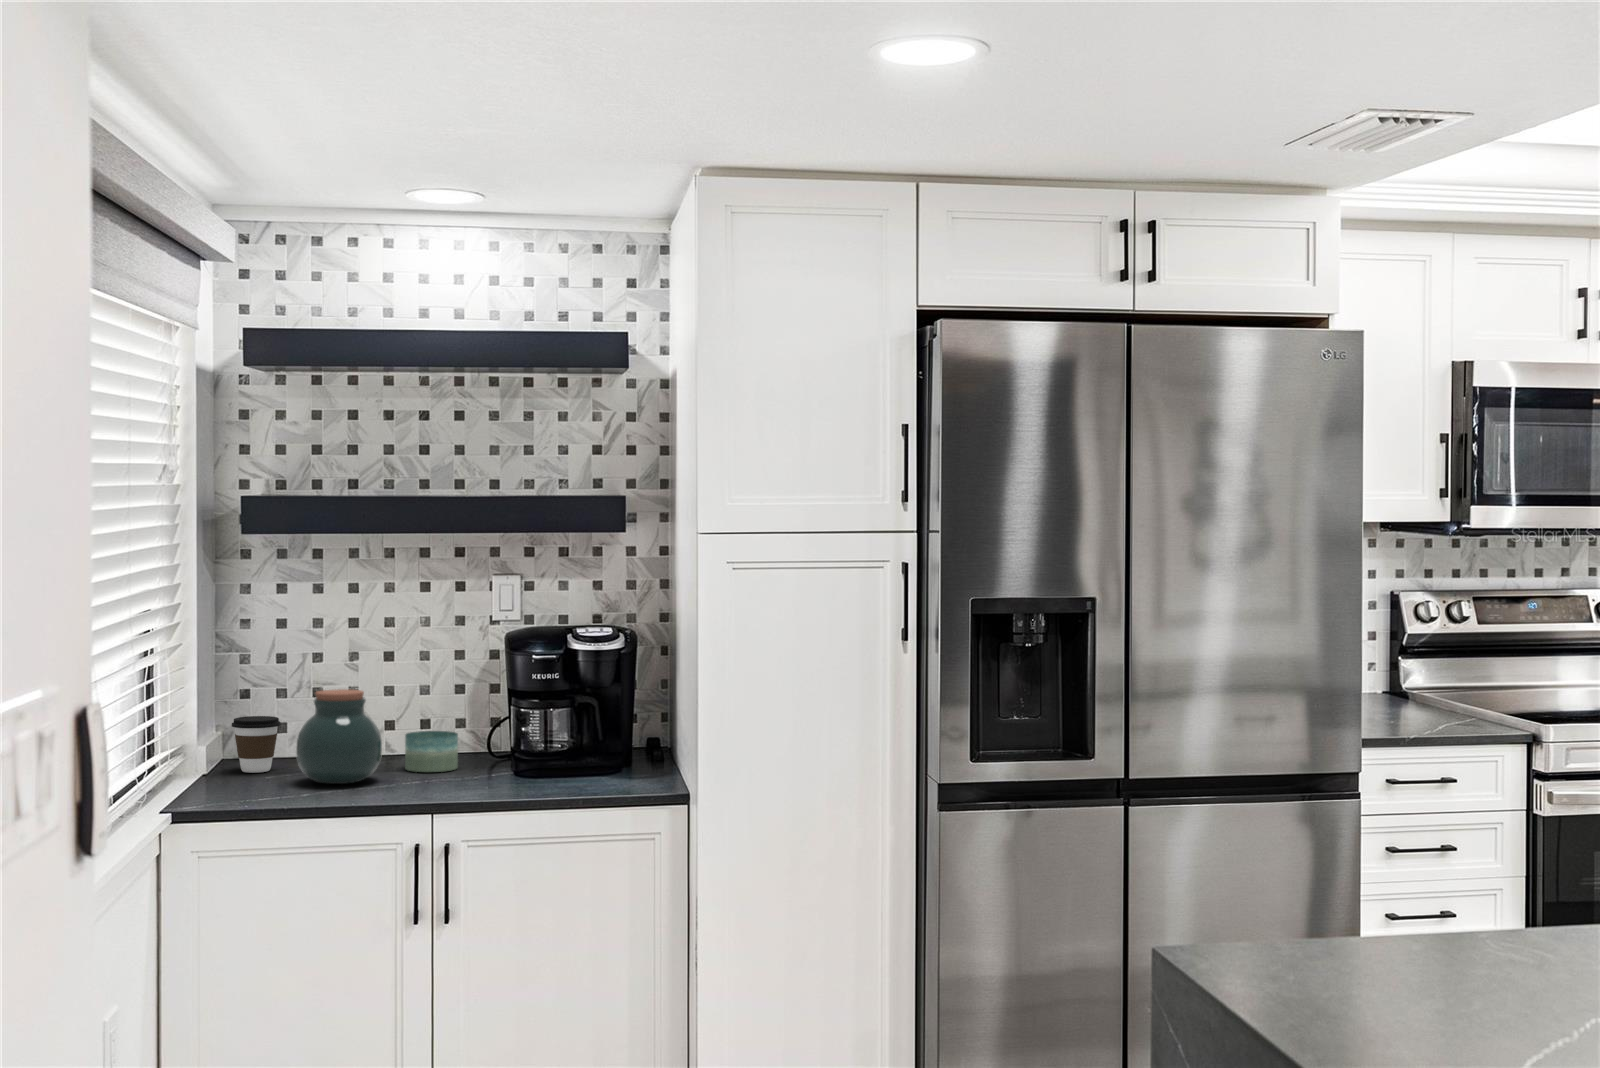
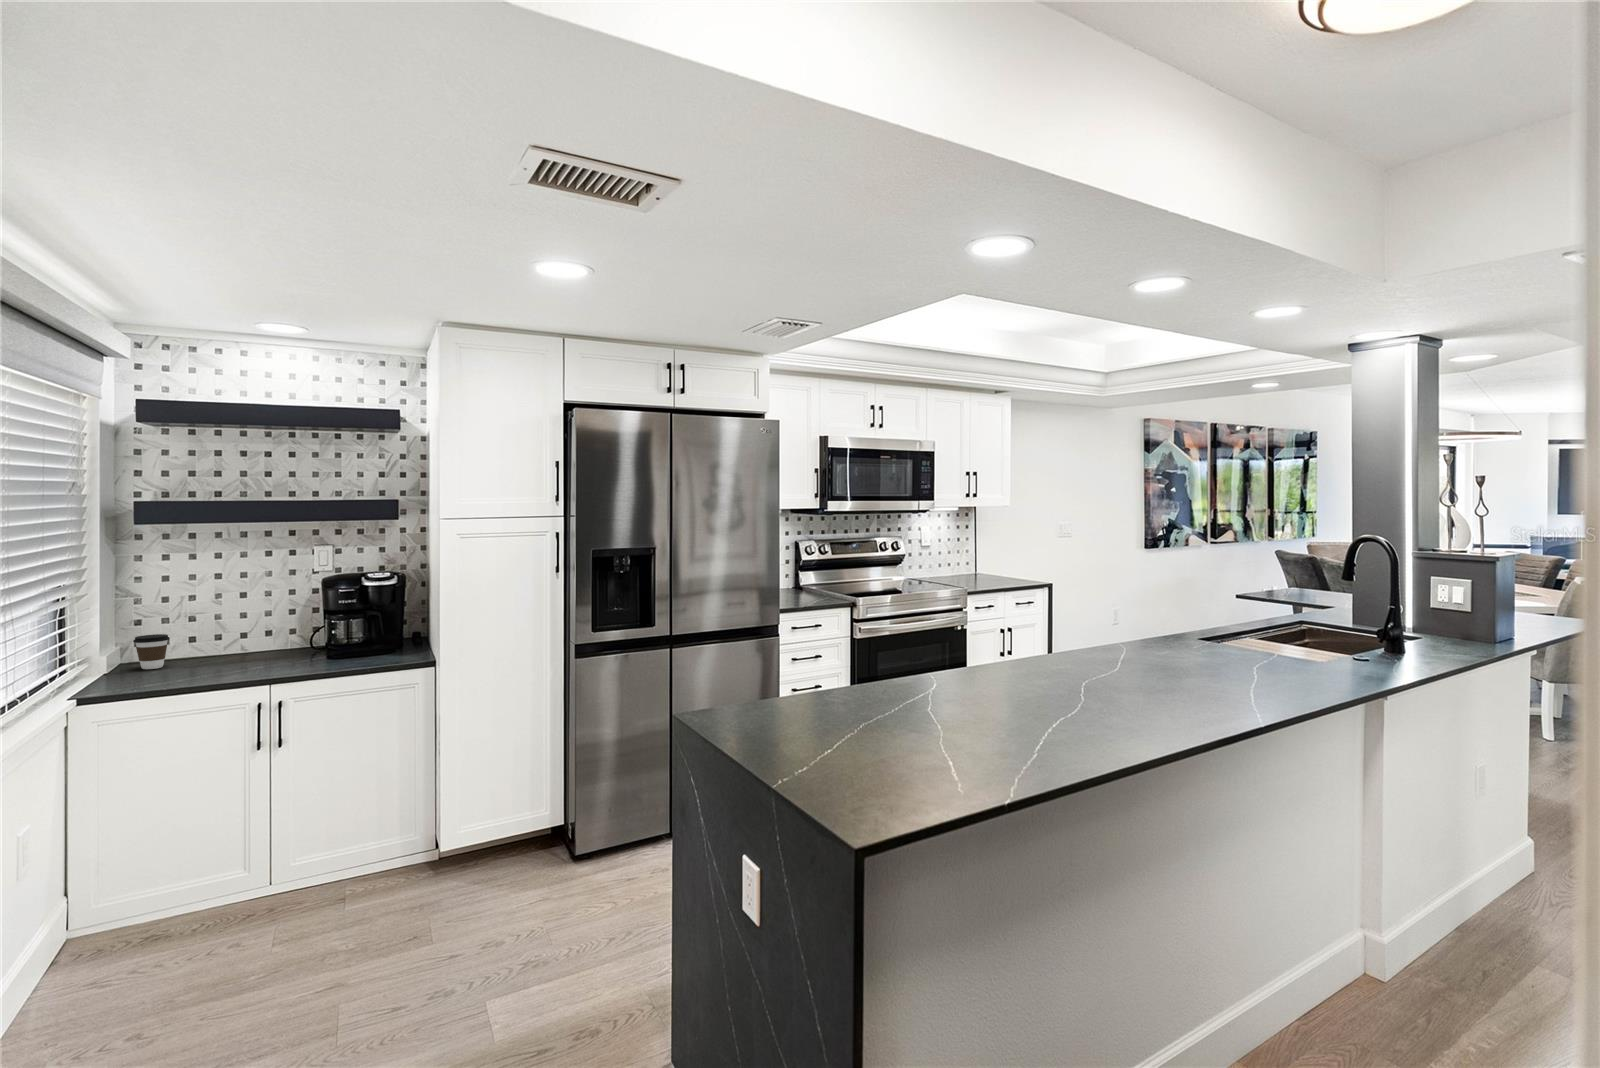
jar: present [296,689,382,784] -> none [181,616,241,672]
candle: present [405,731,458,772] -> none [258,636,293,661]

